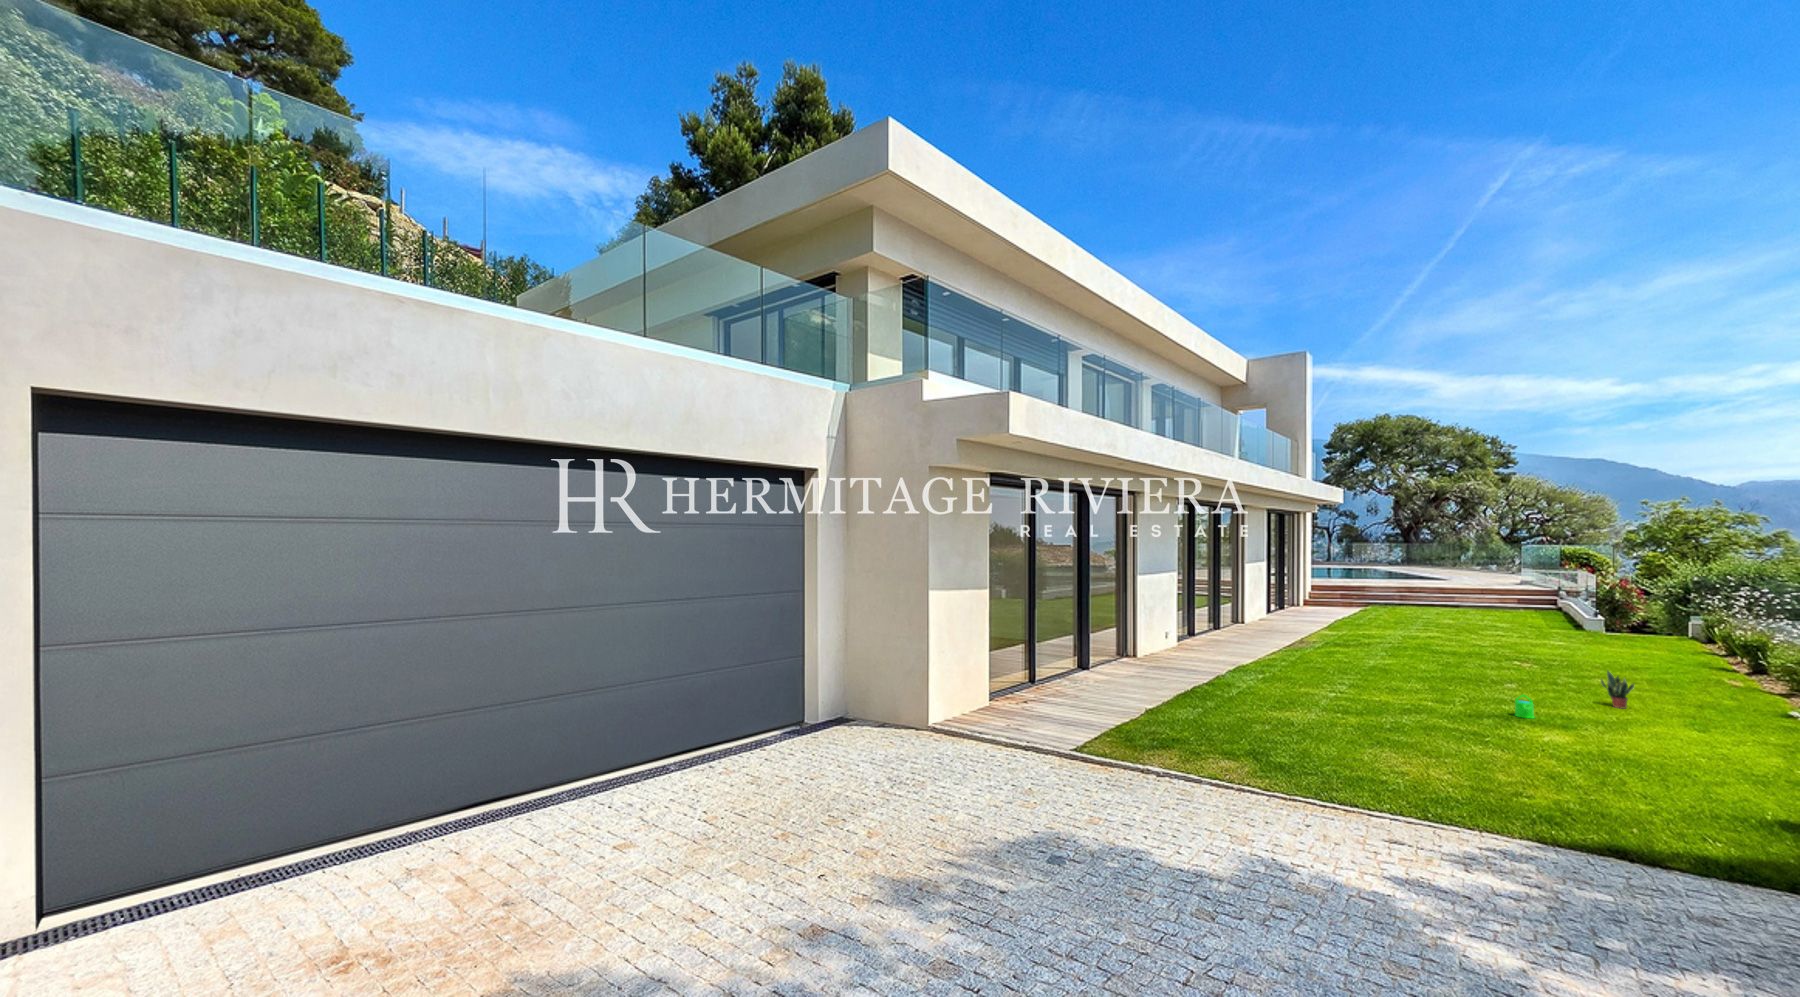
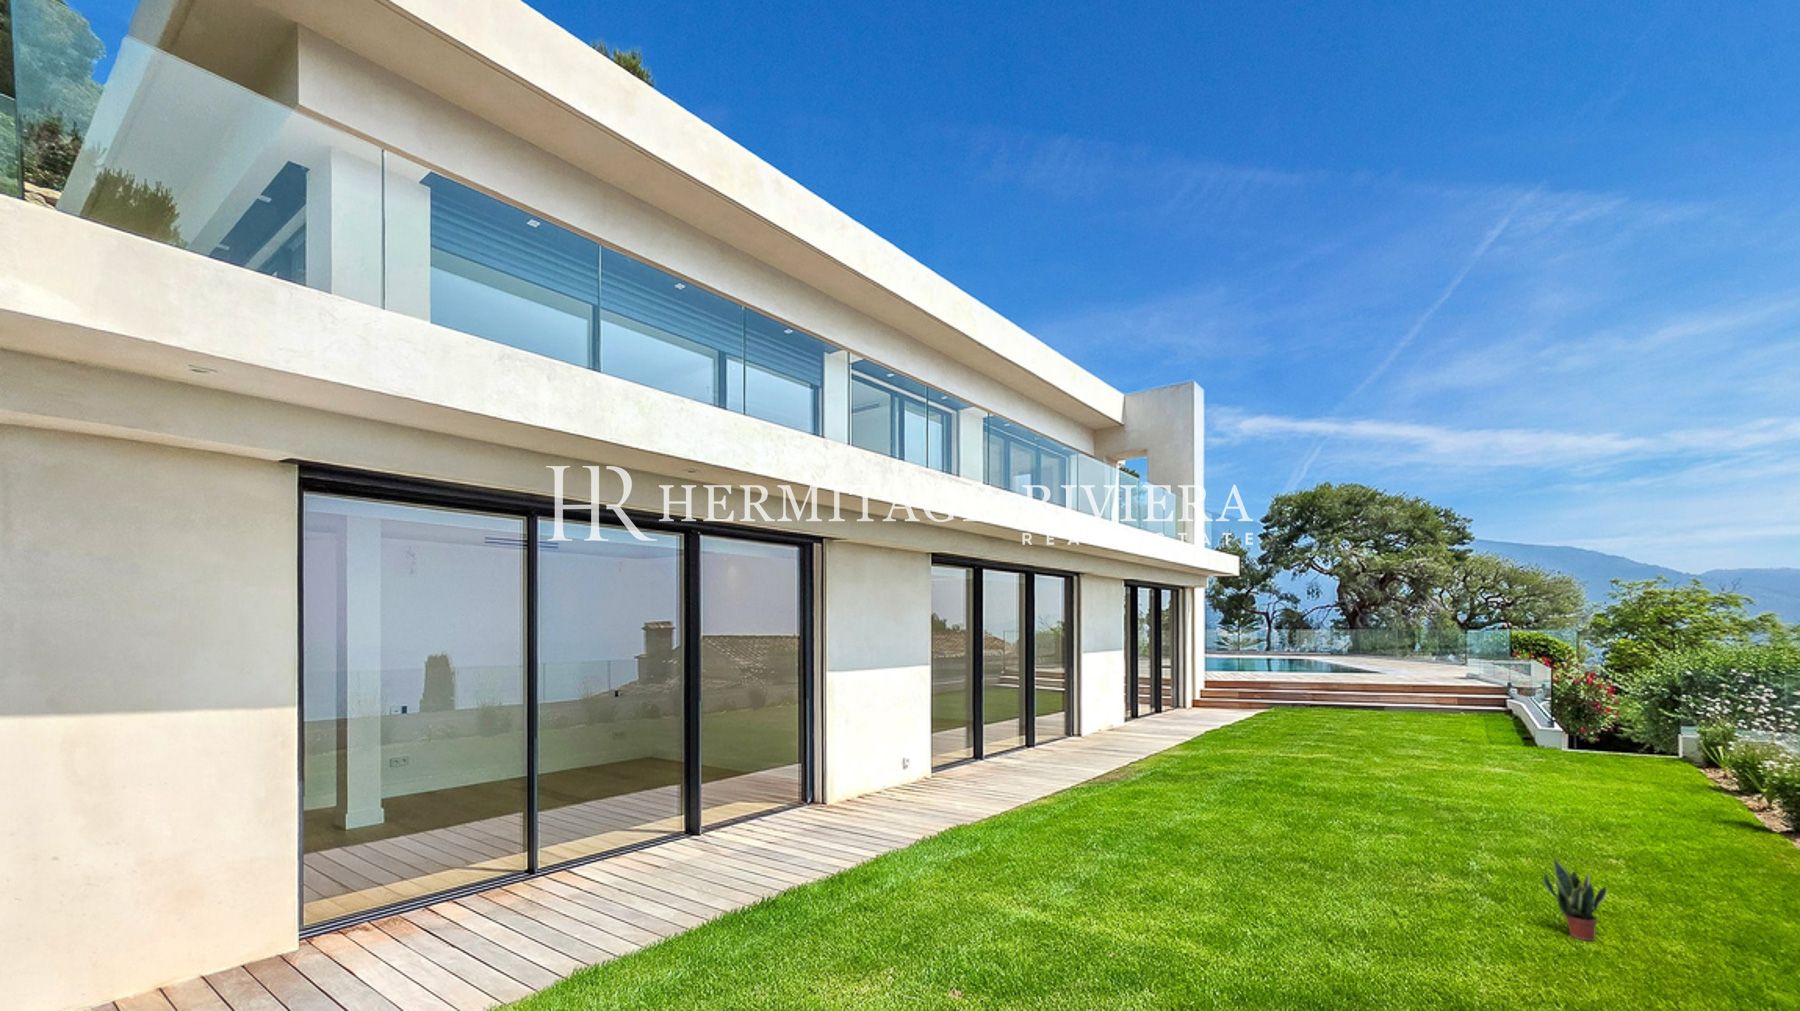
watering can: present [1514,695,1534,718] -> none [1369,925,1412,983]

